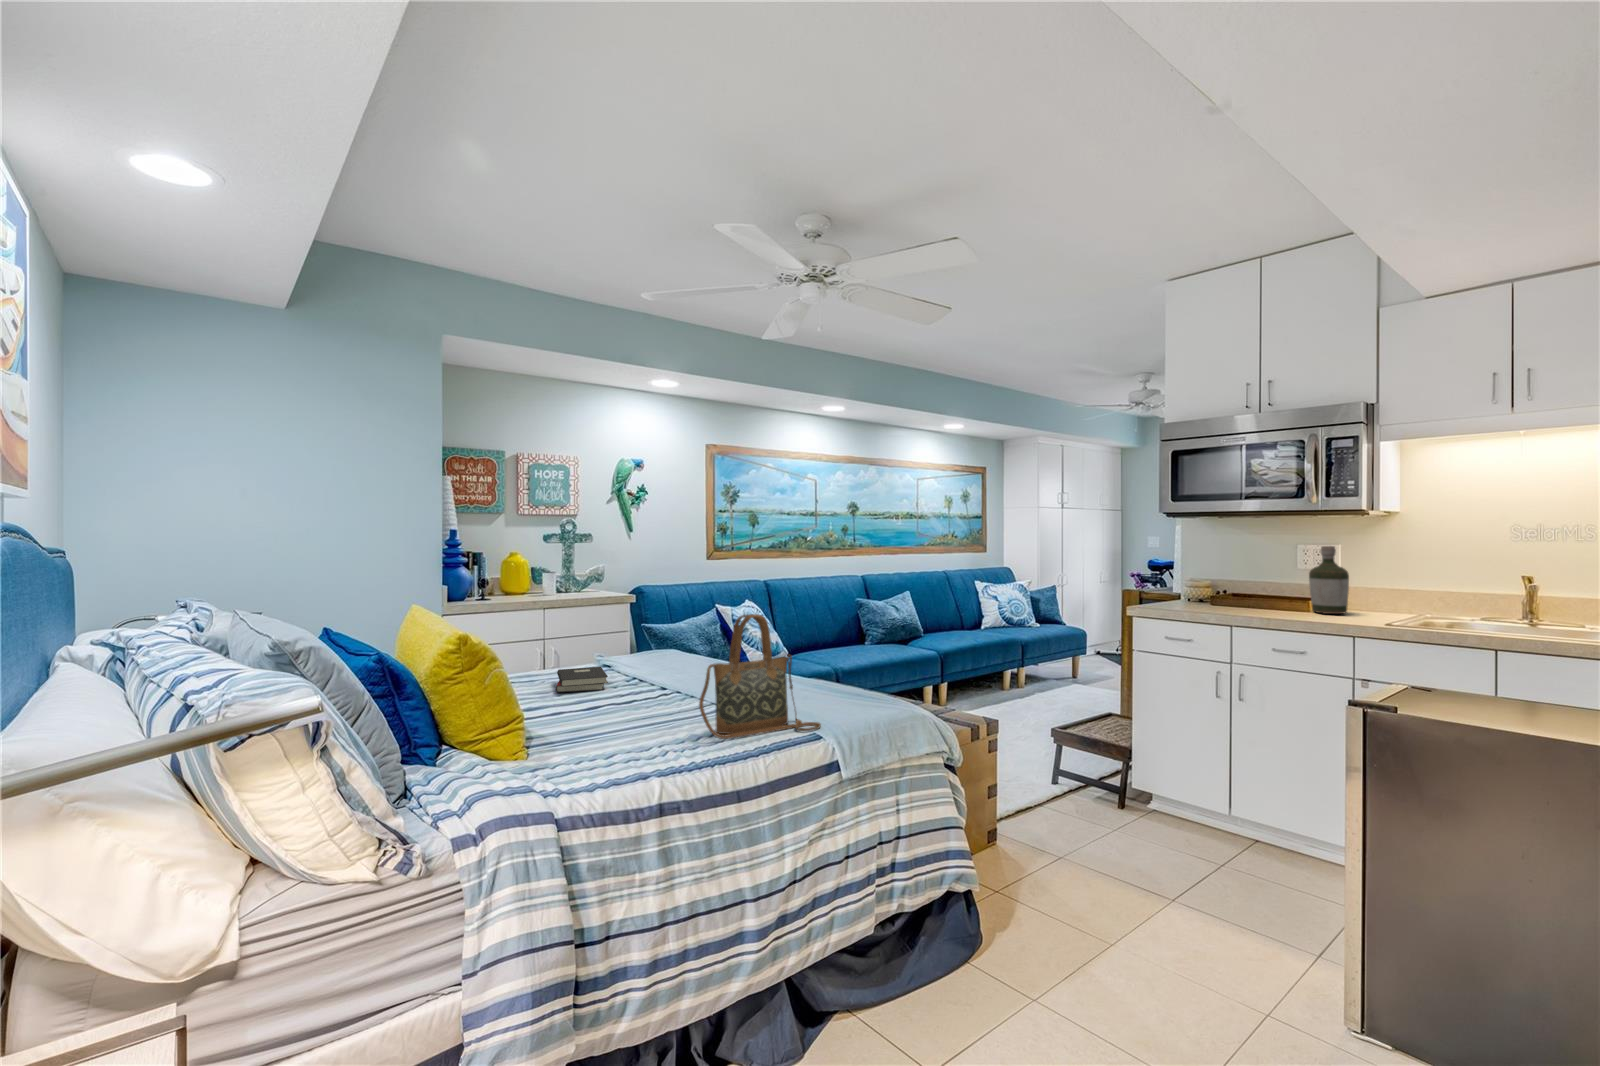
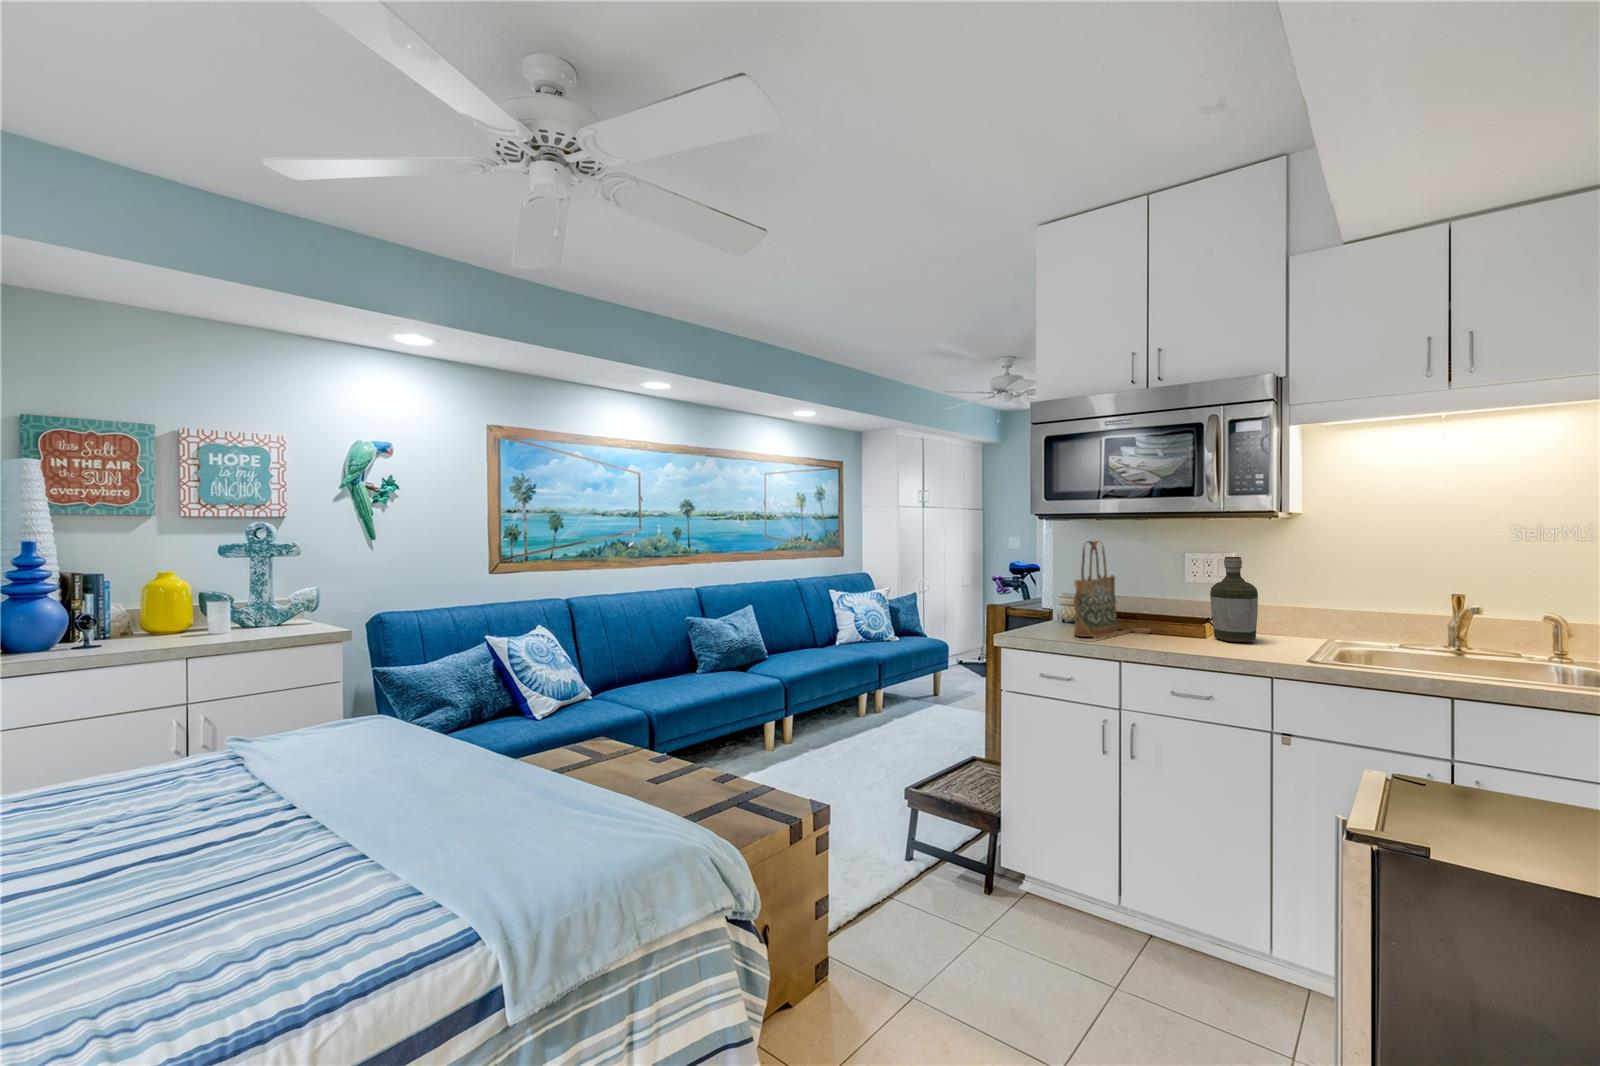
handbag: present [699,614,821,739] -> present [1073,541,1151,639]
hardback book: present [556,667,608,692] -> none [76,764,210,826]

